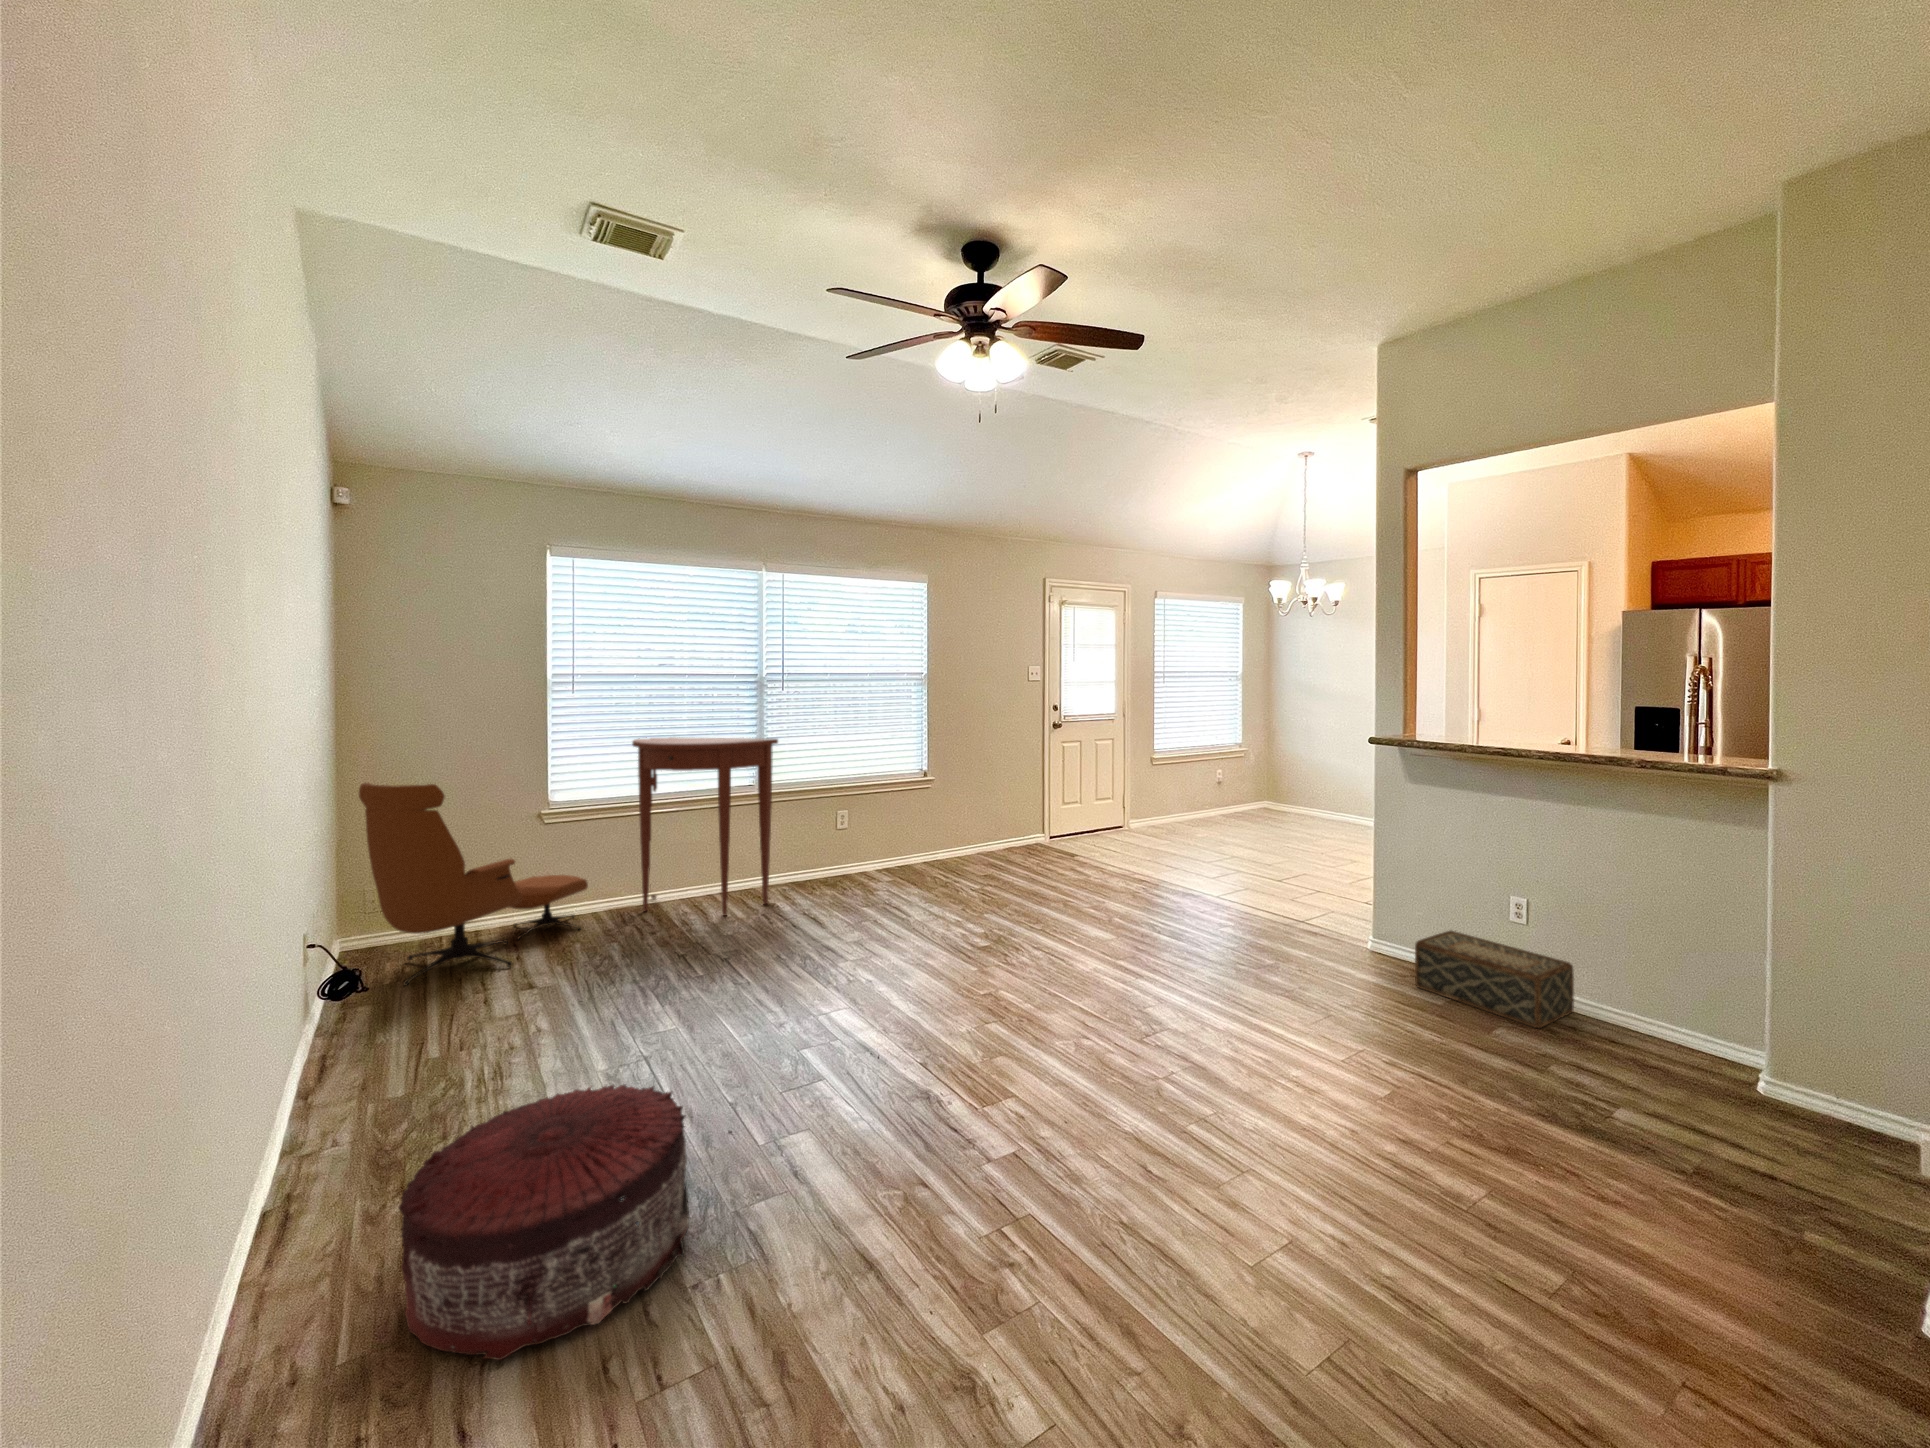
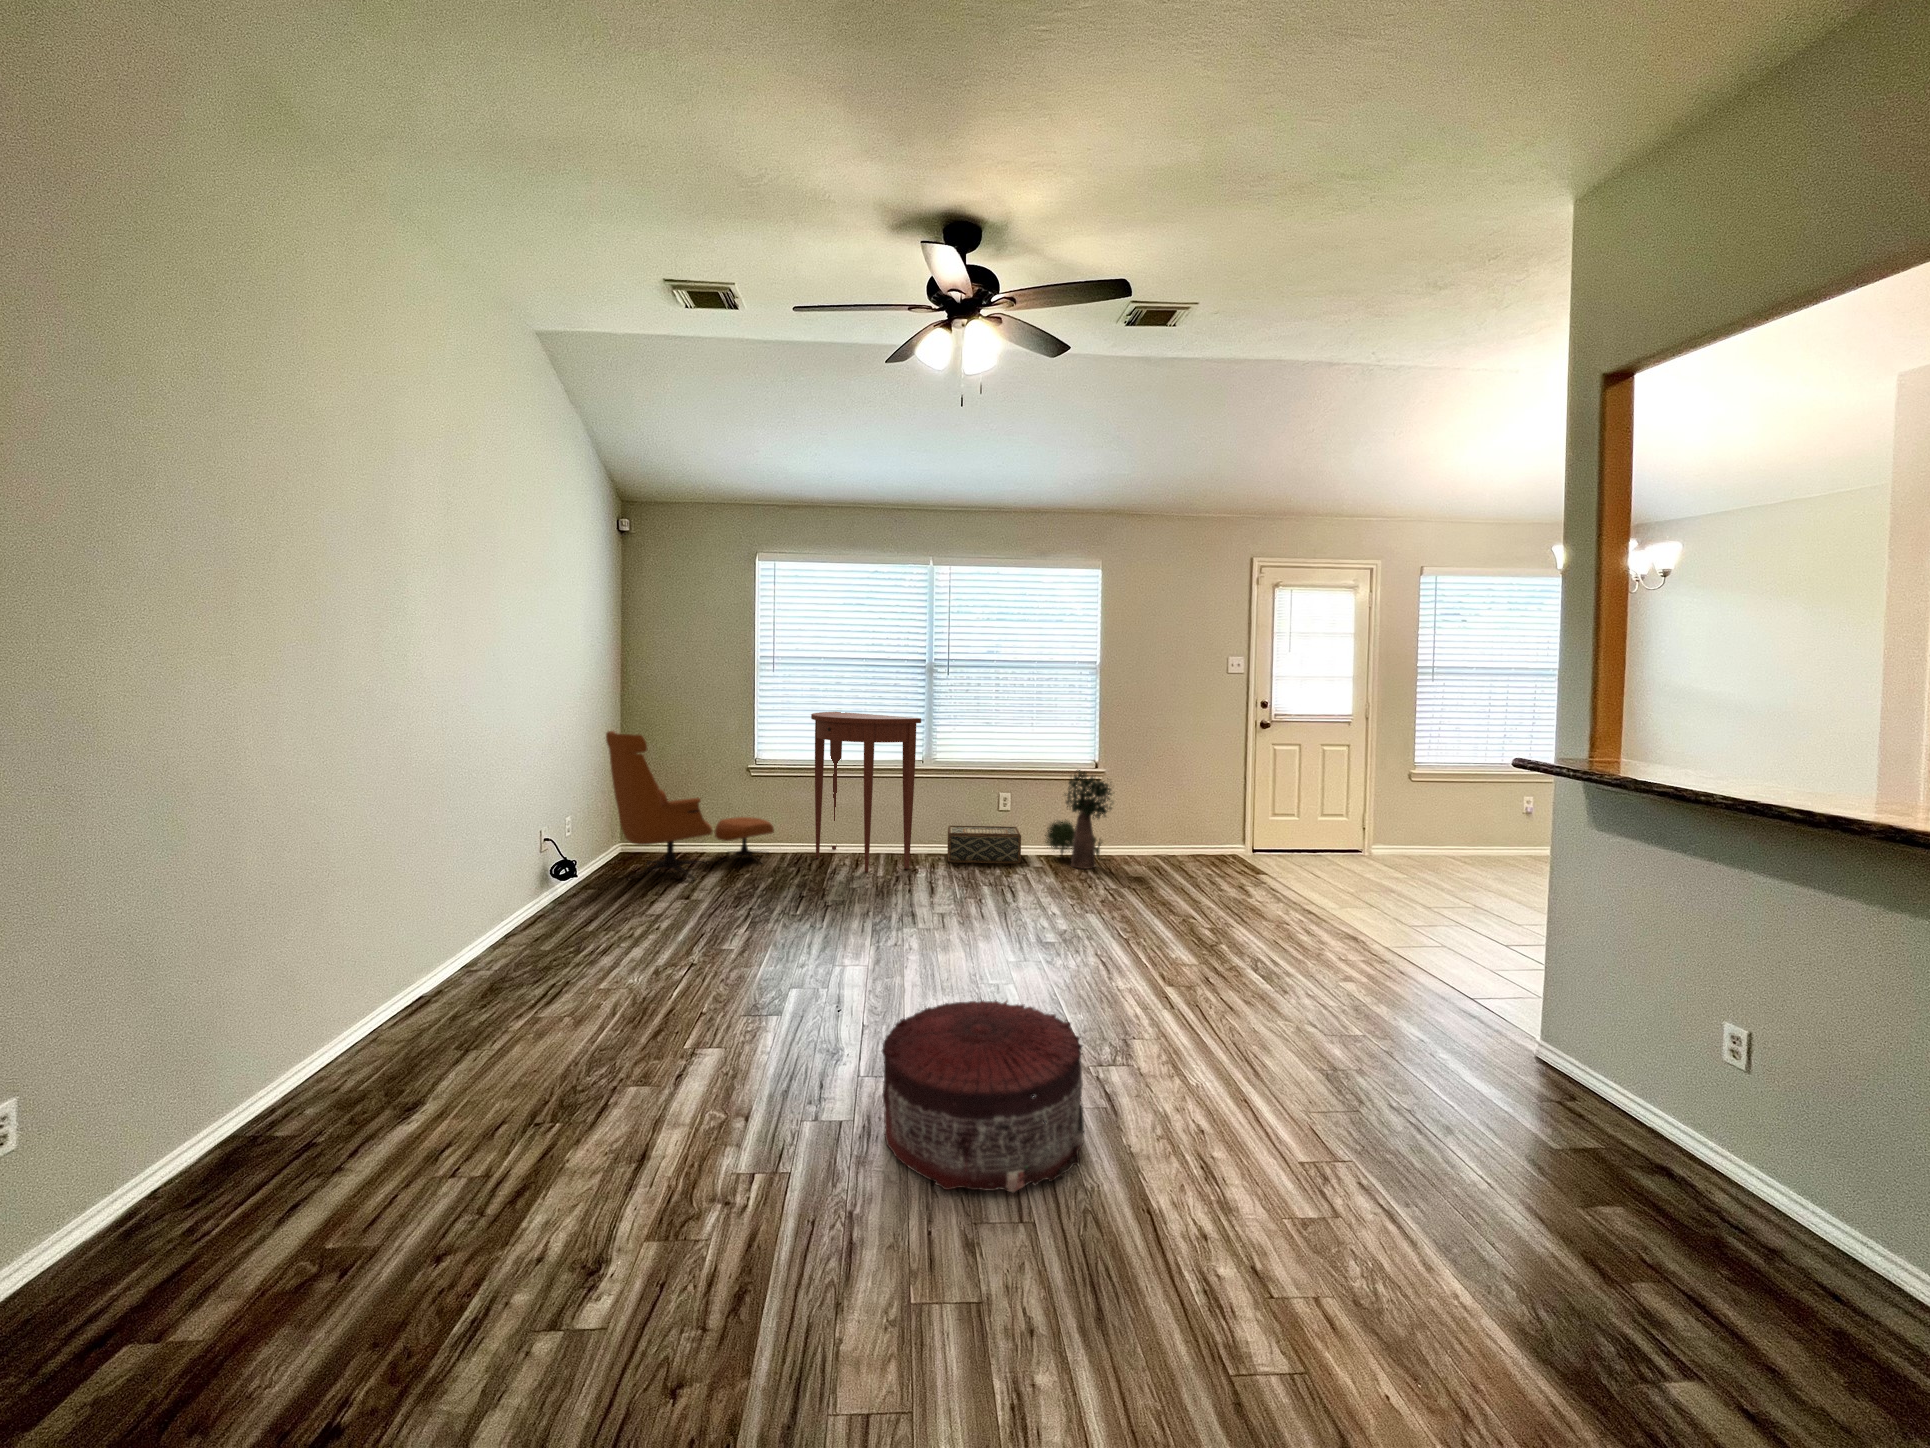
potted plant: none [887,778,963,875] -> present [1045,770,1113,869]
woven basket: present [1415,931,1574,1028] -> present [948,826,1021,863]
pouf: present [399,1085,689,1360] -> present [882,1000,1084,1192]

